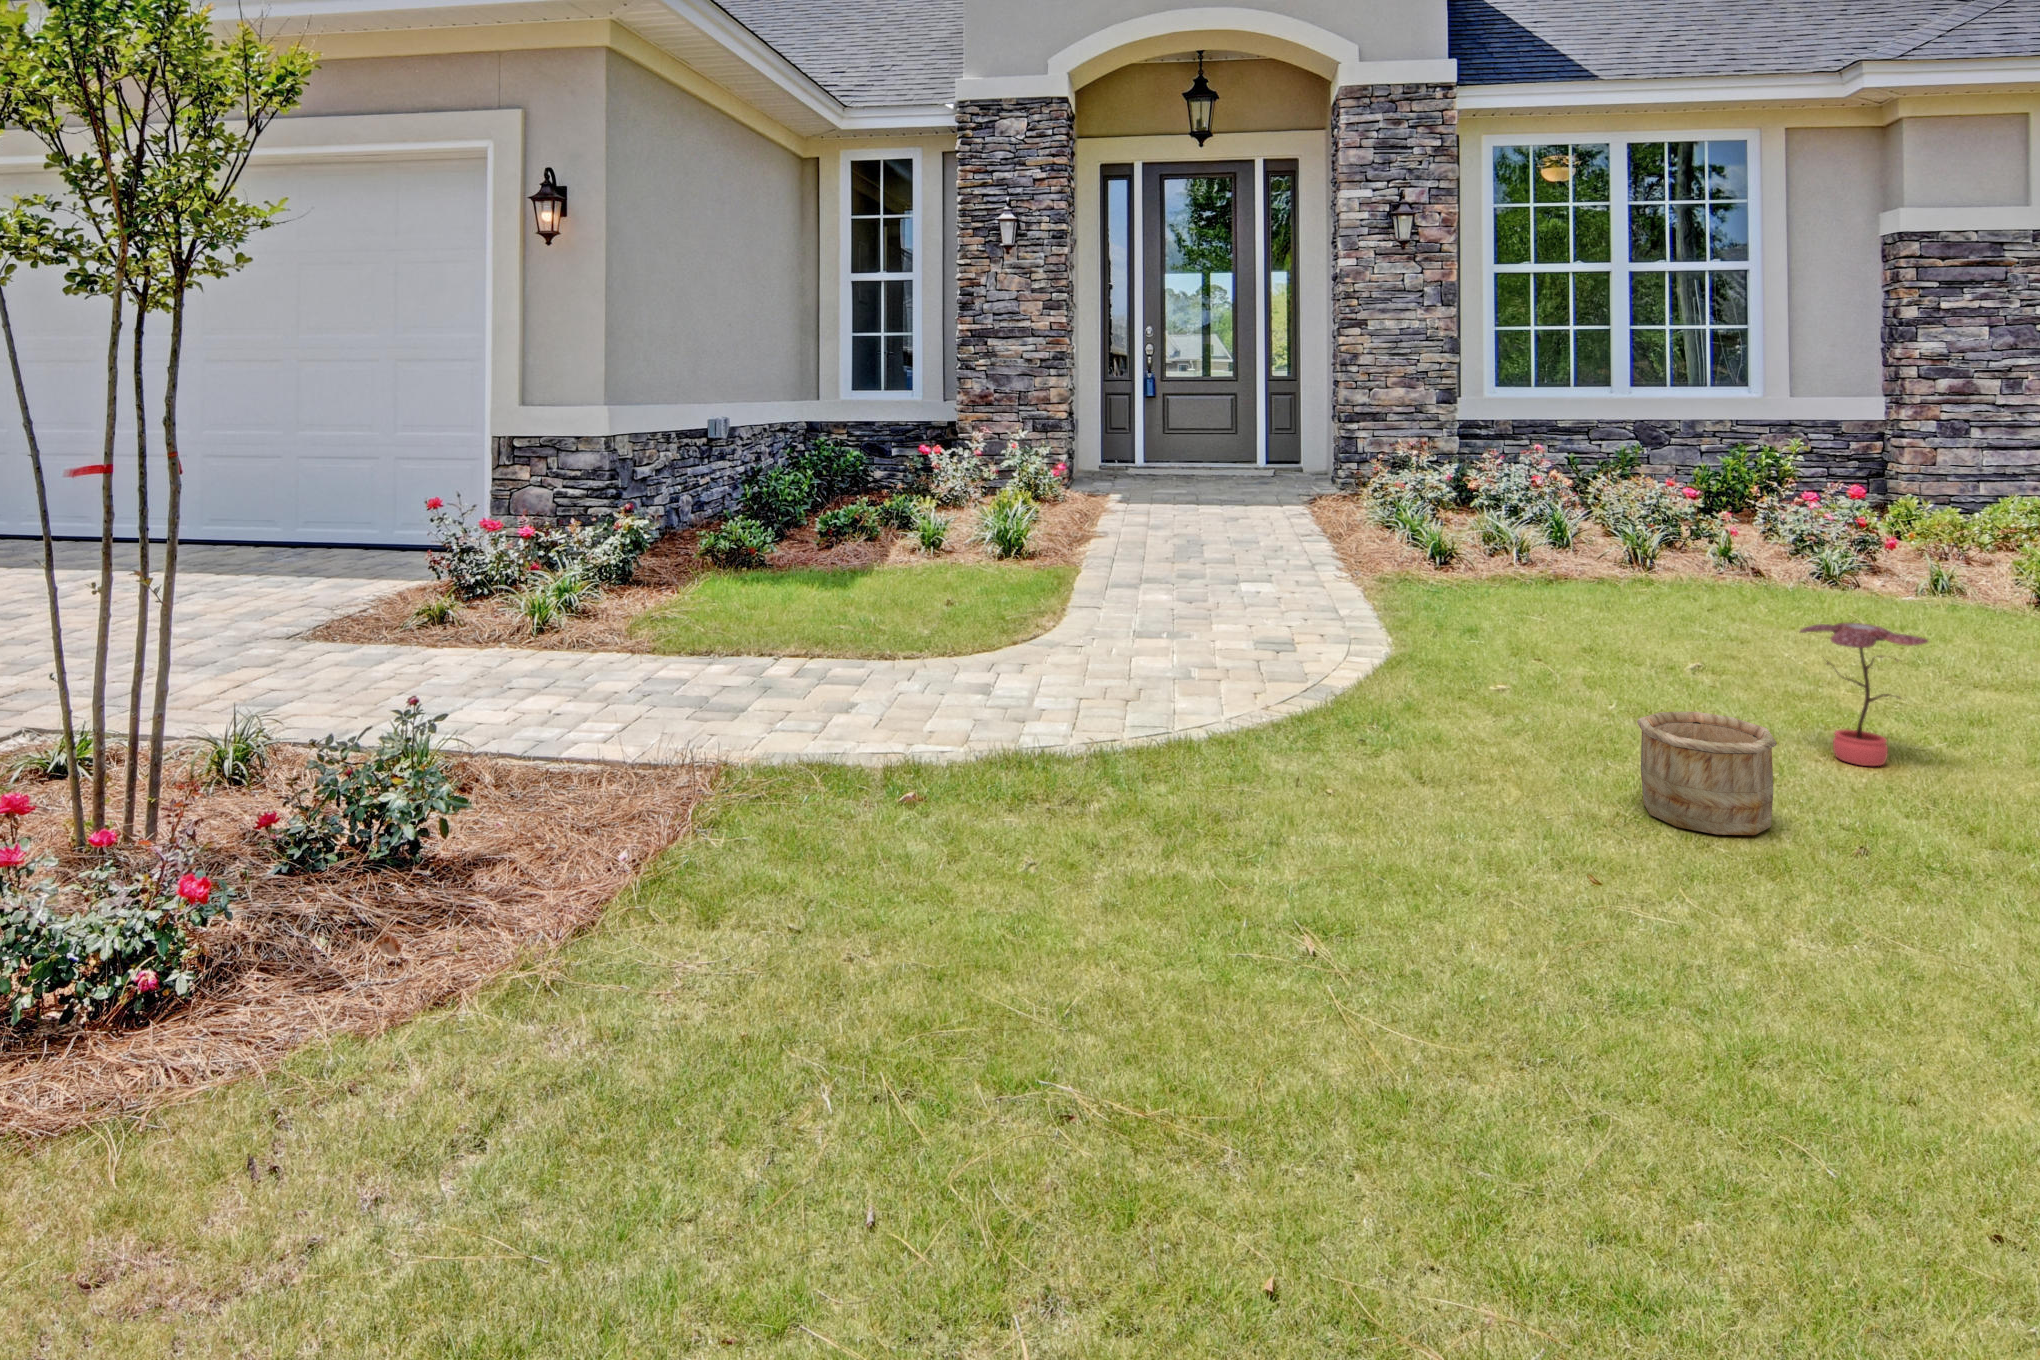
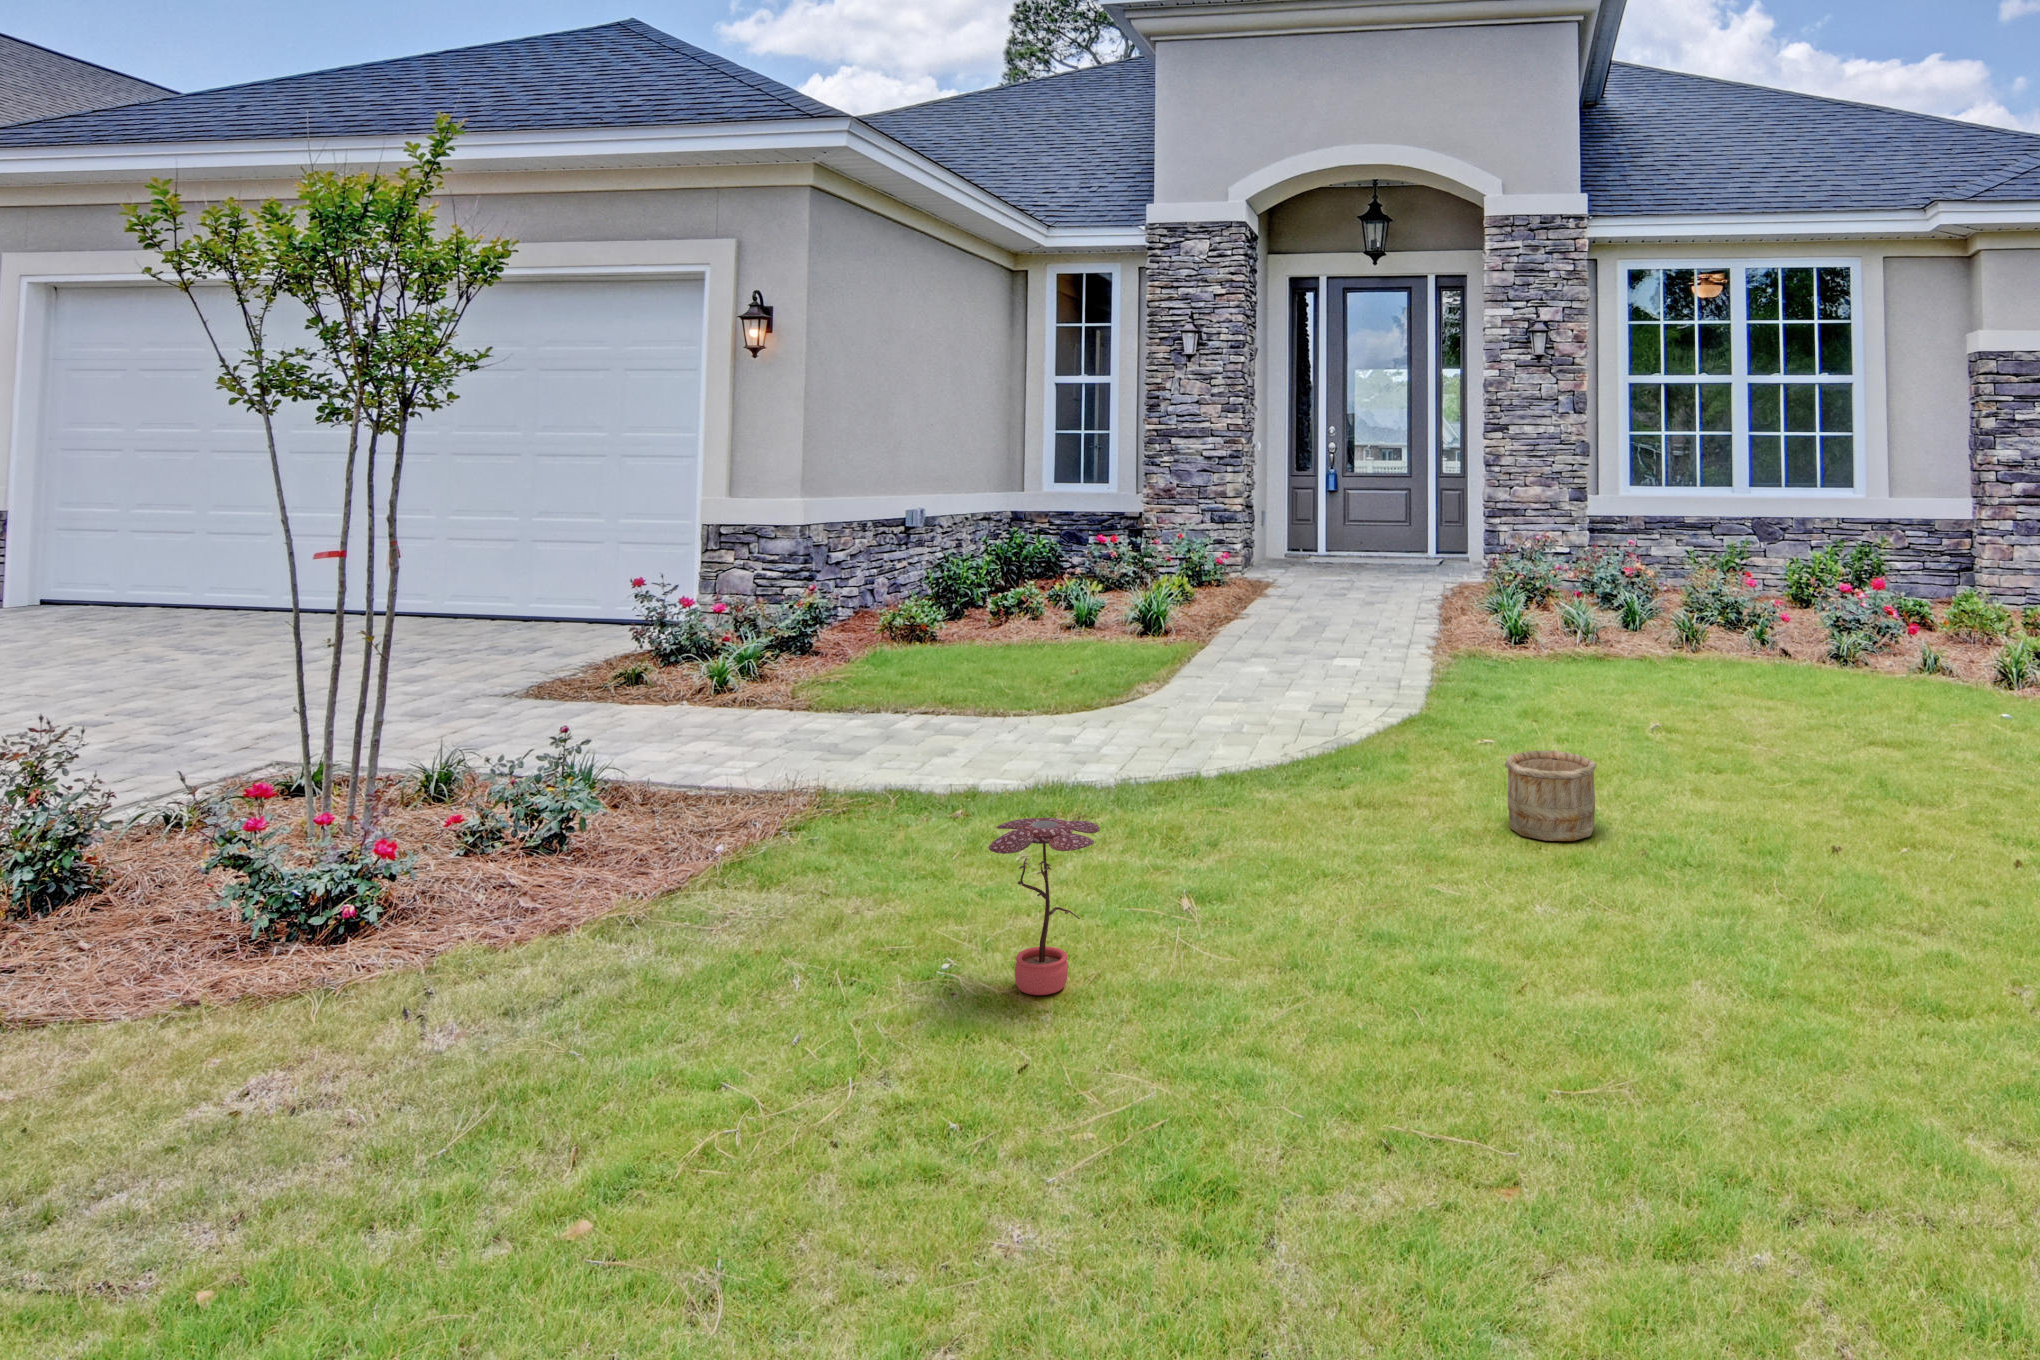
potted plant: present [1800,623,1928,766] -> present [988,818,1100,995]

